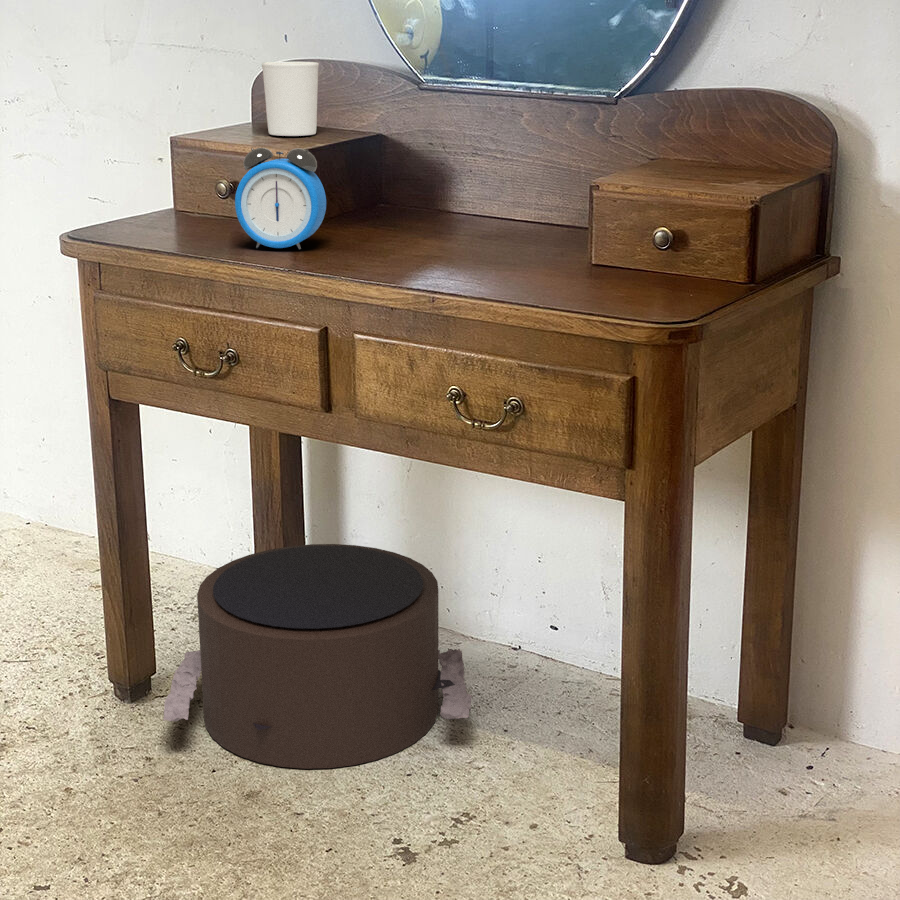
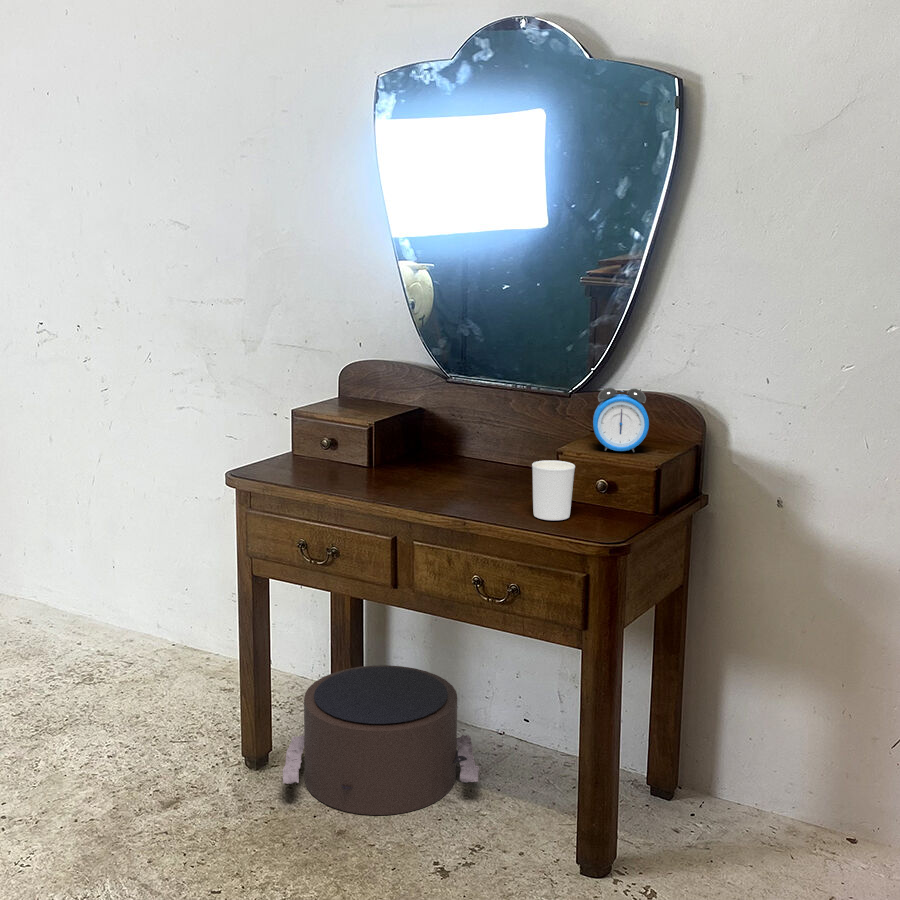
candle holder: present [262,62,319,136] -> present [532,460,575,520]
alarm clock: present [235,148,326,249] -> present [593,388,649,452]

